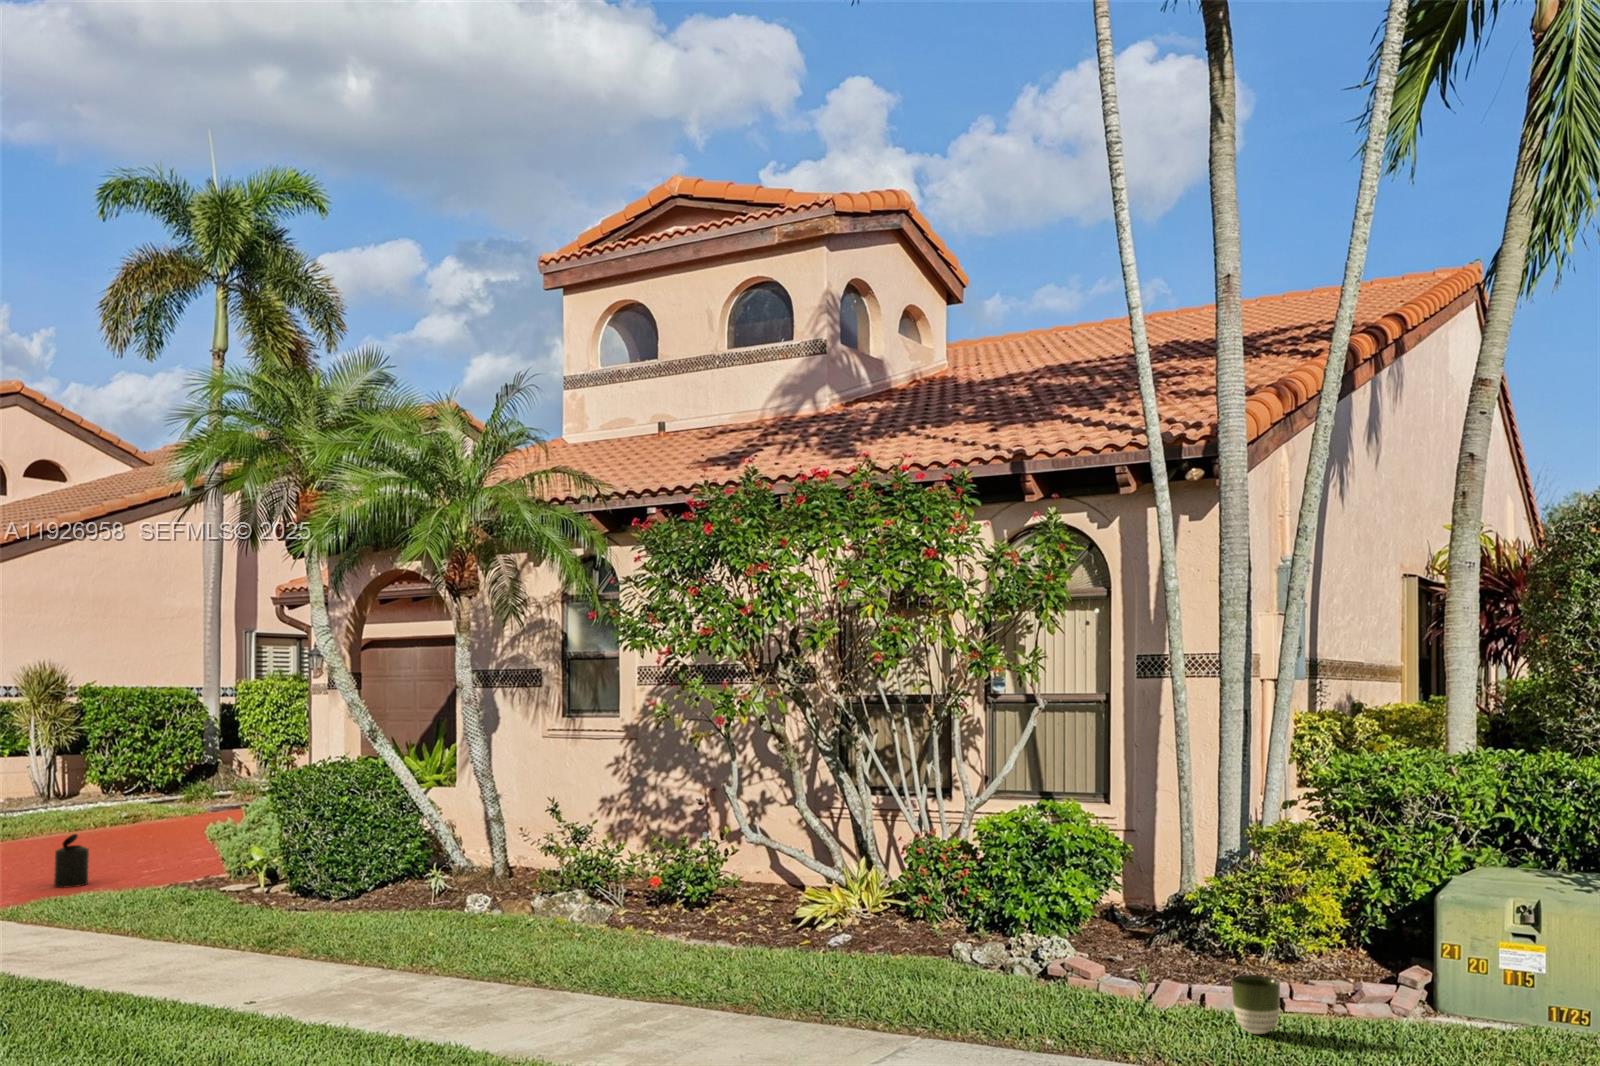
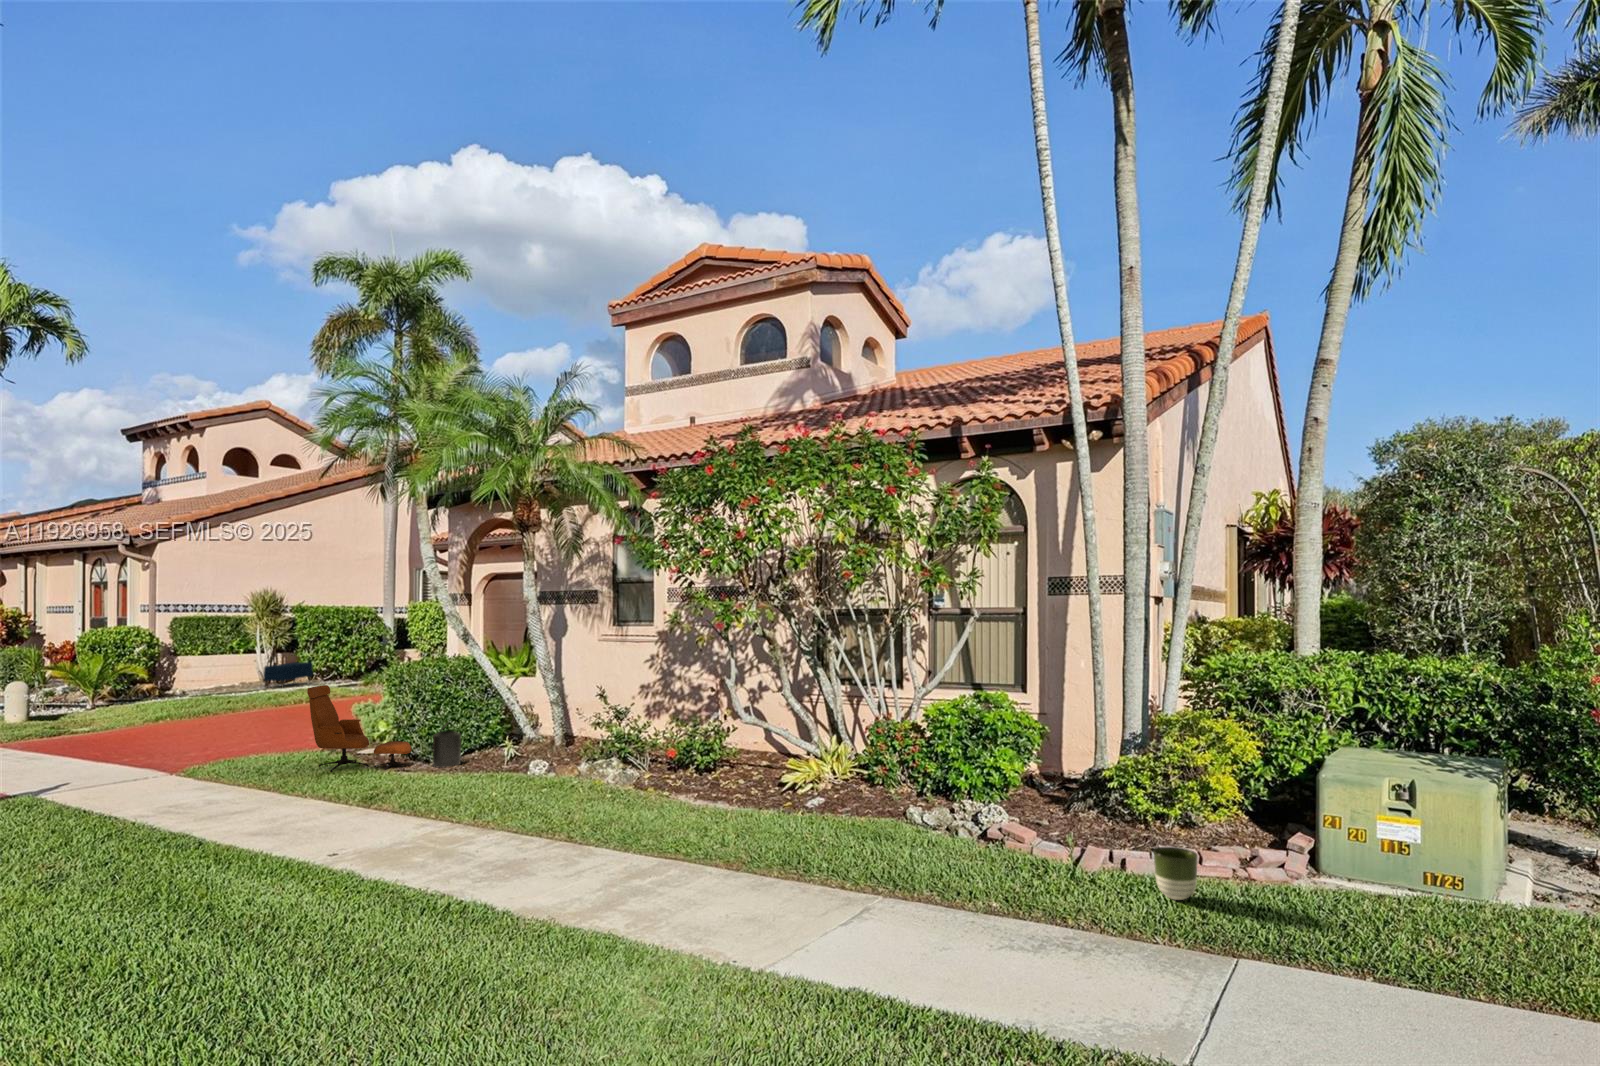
bench: none [47,767,113,803] -> present [264,662,313,687]
lounge chair: none [174,796,308,909] -> present [307,685,412,772]
trash can: present [54,834,89,887] -> present [433,723,461,768]

